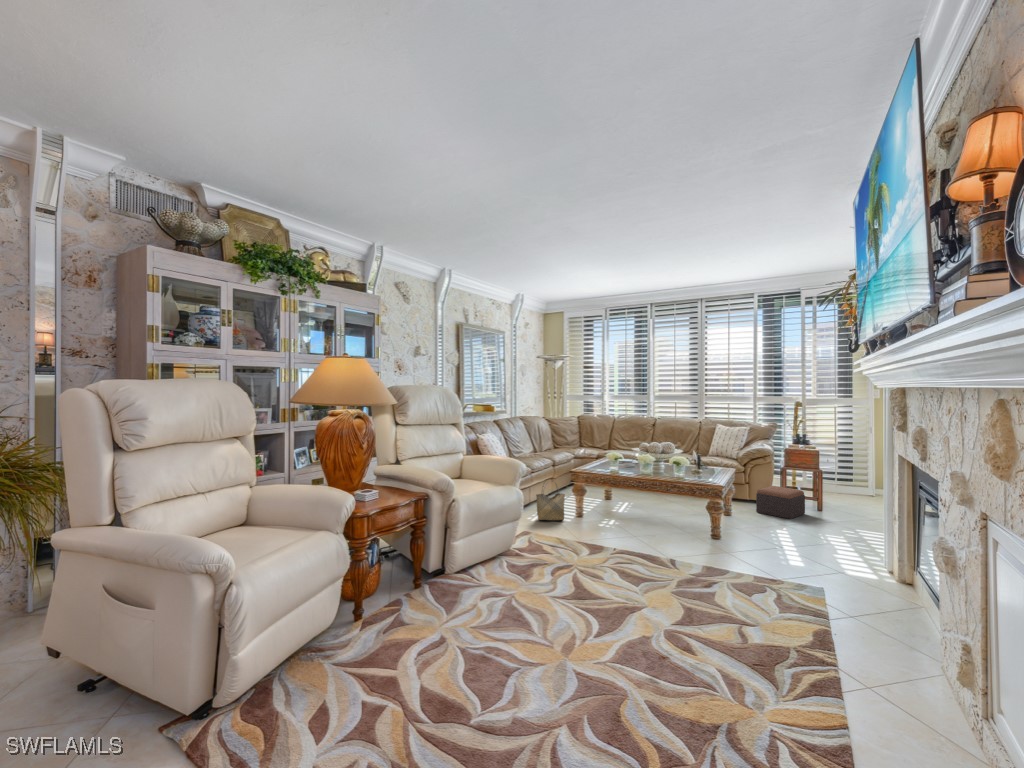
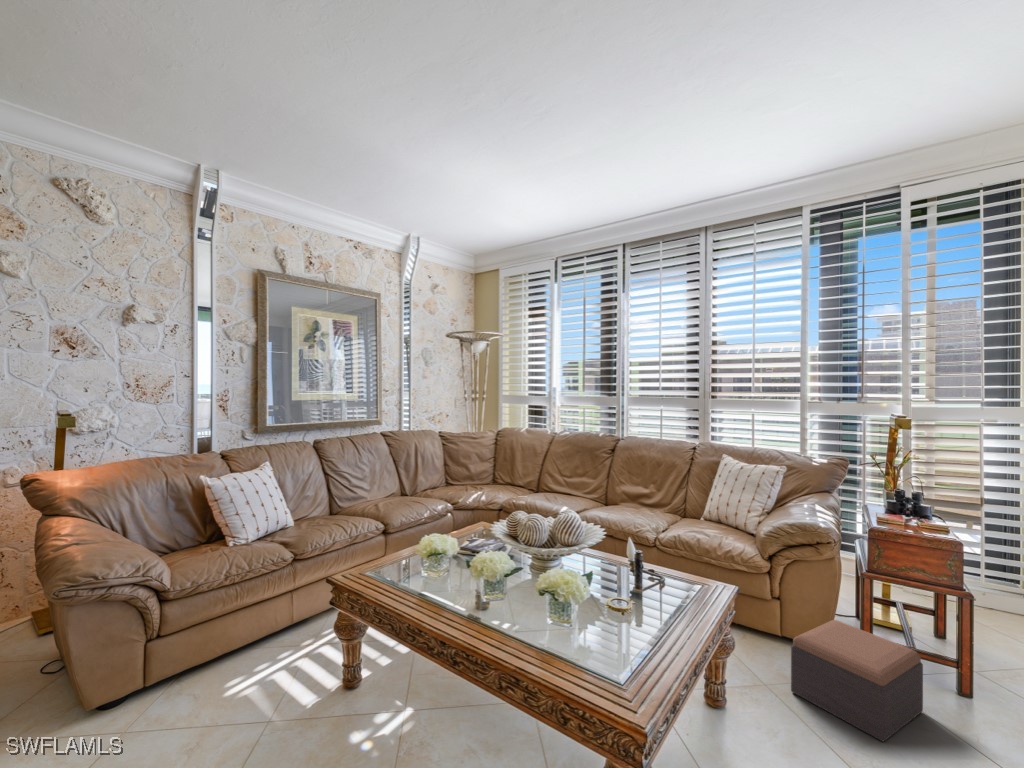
woven basket: present [536,483,565,520] -> none [221,595,298,707]

